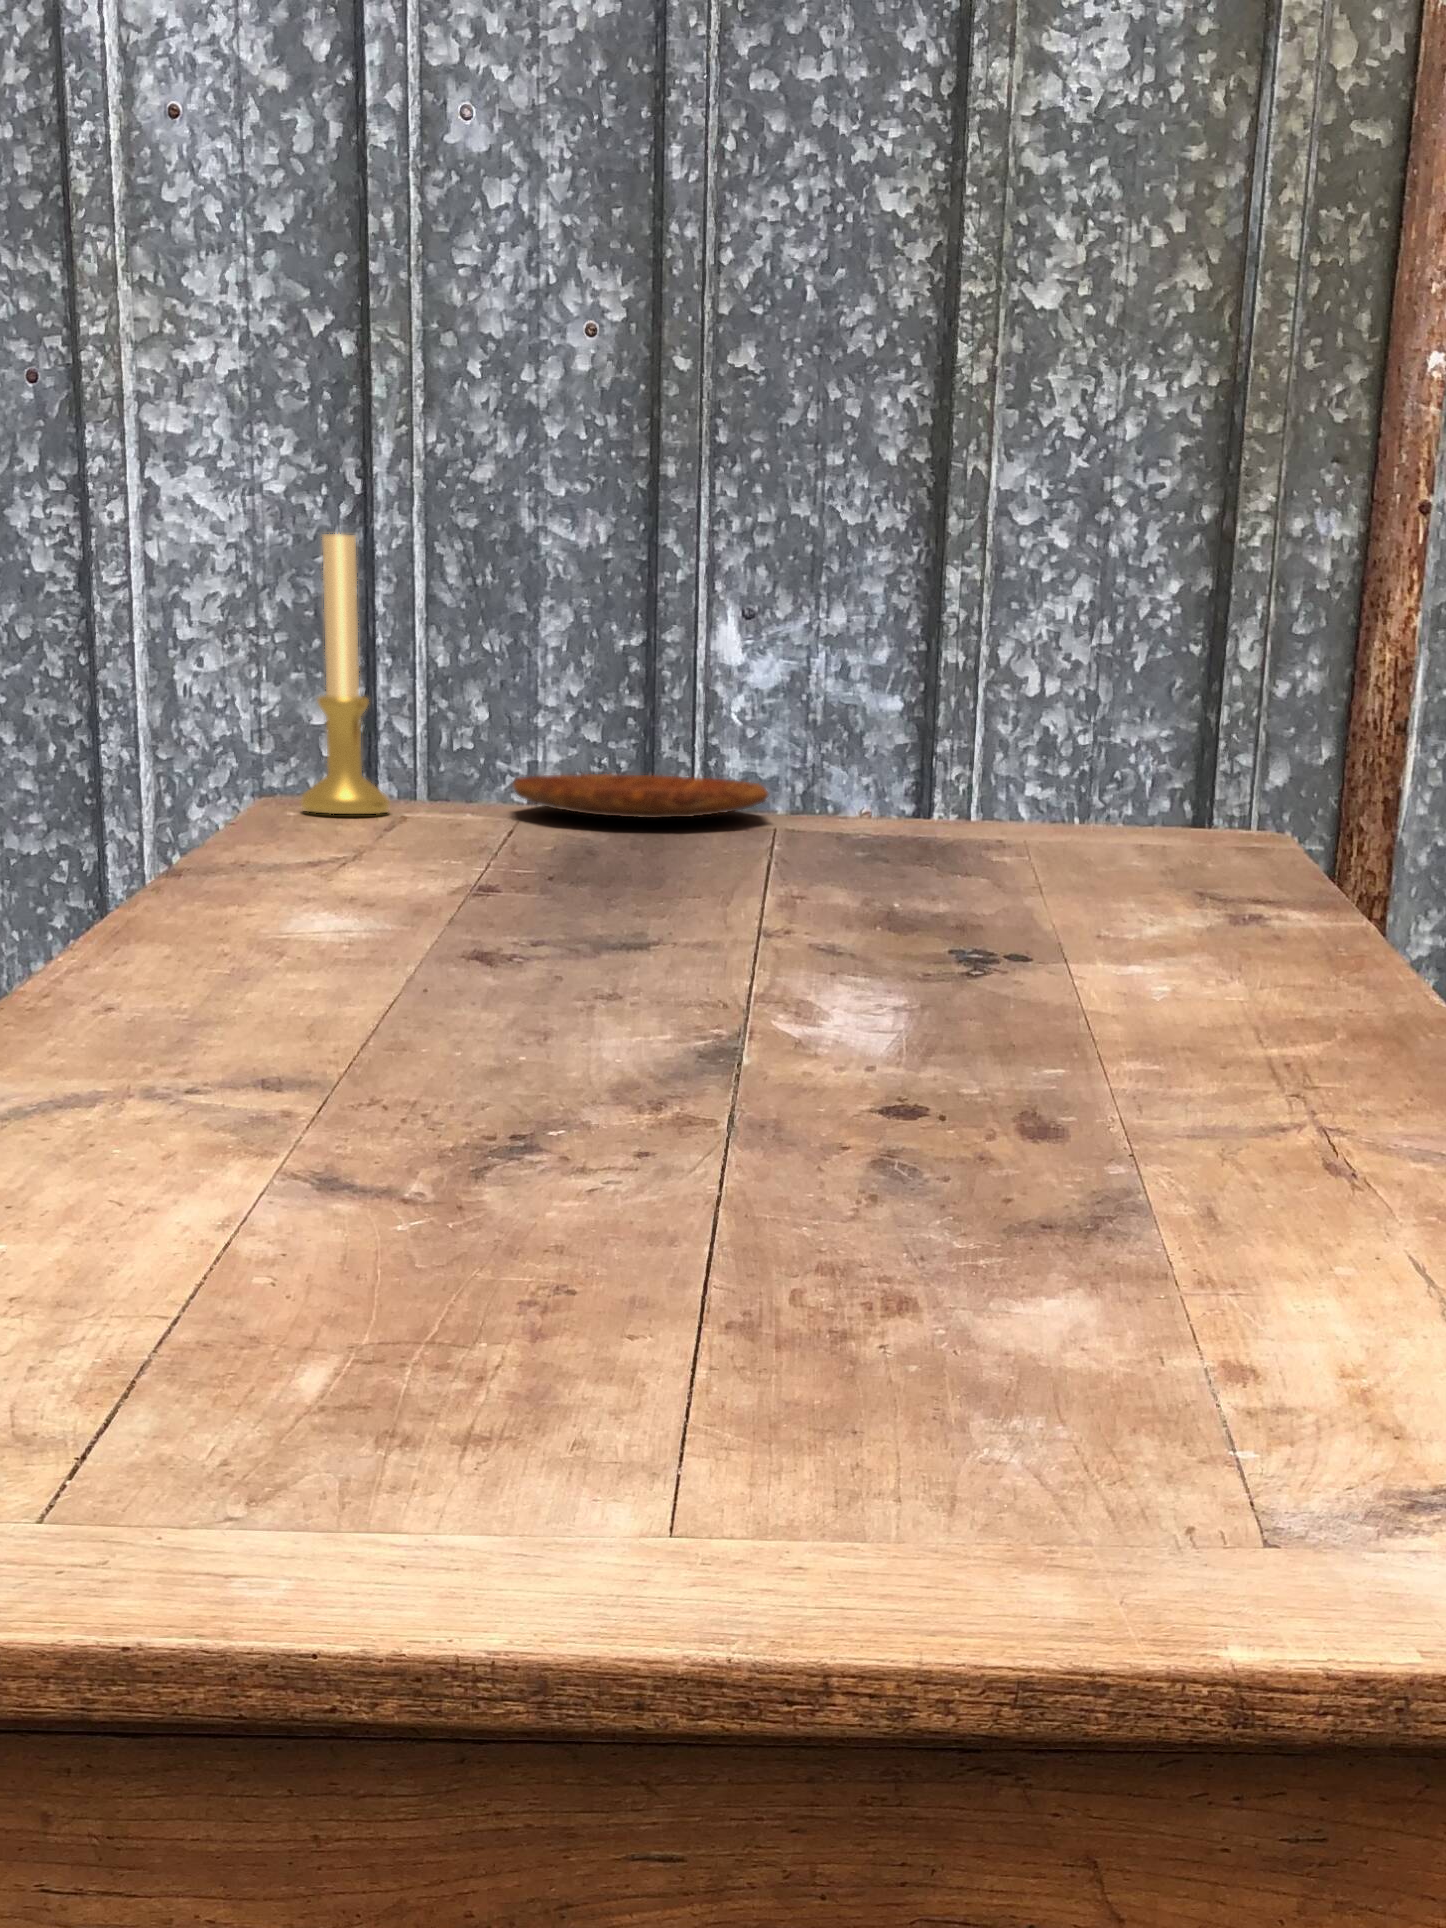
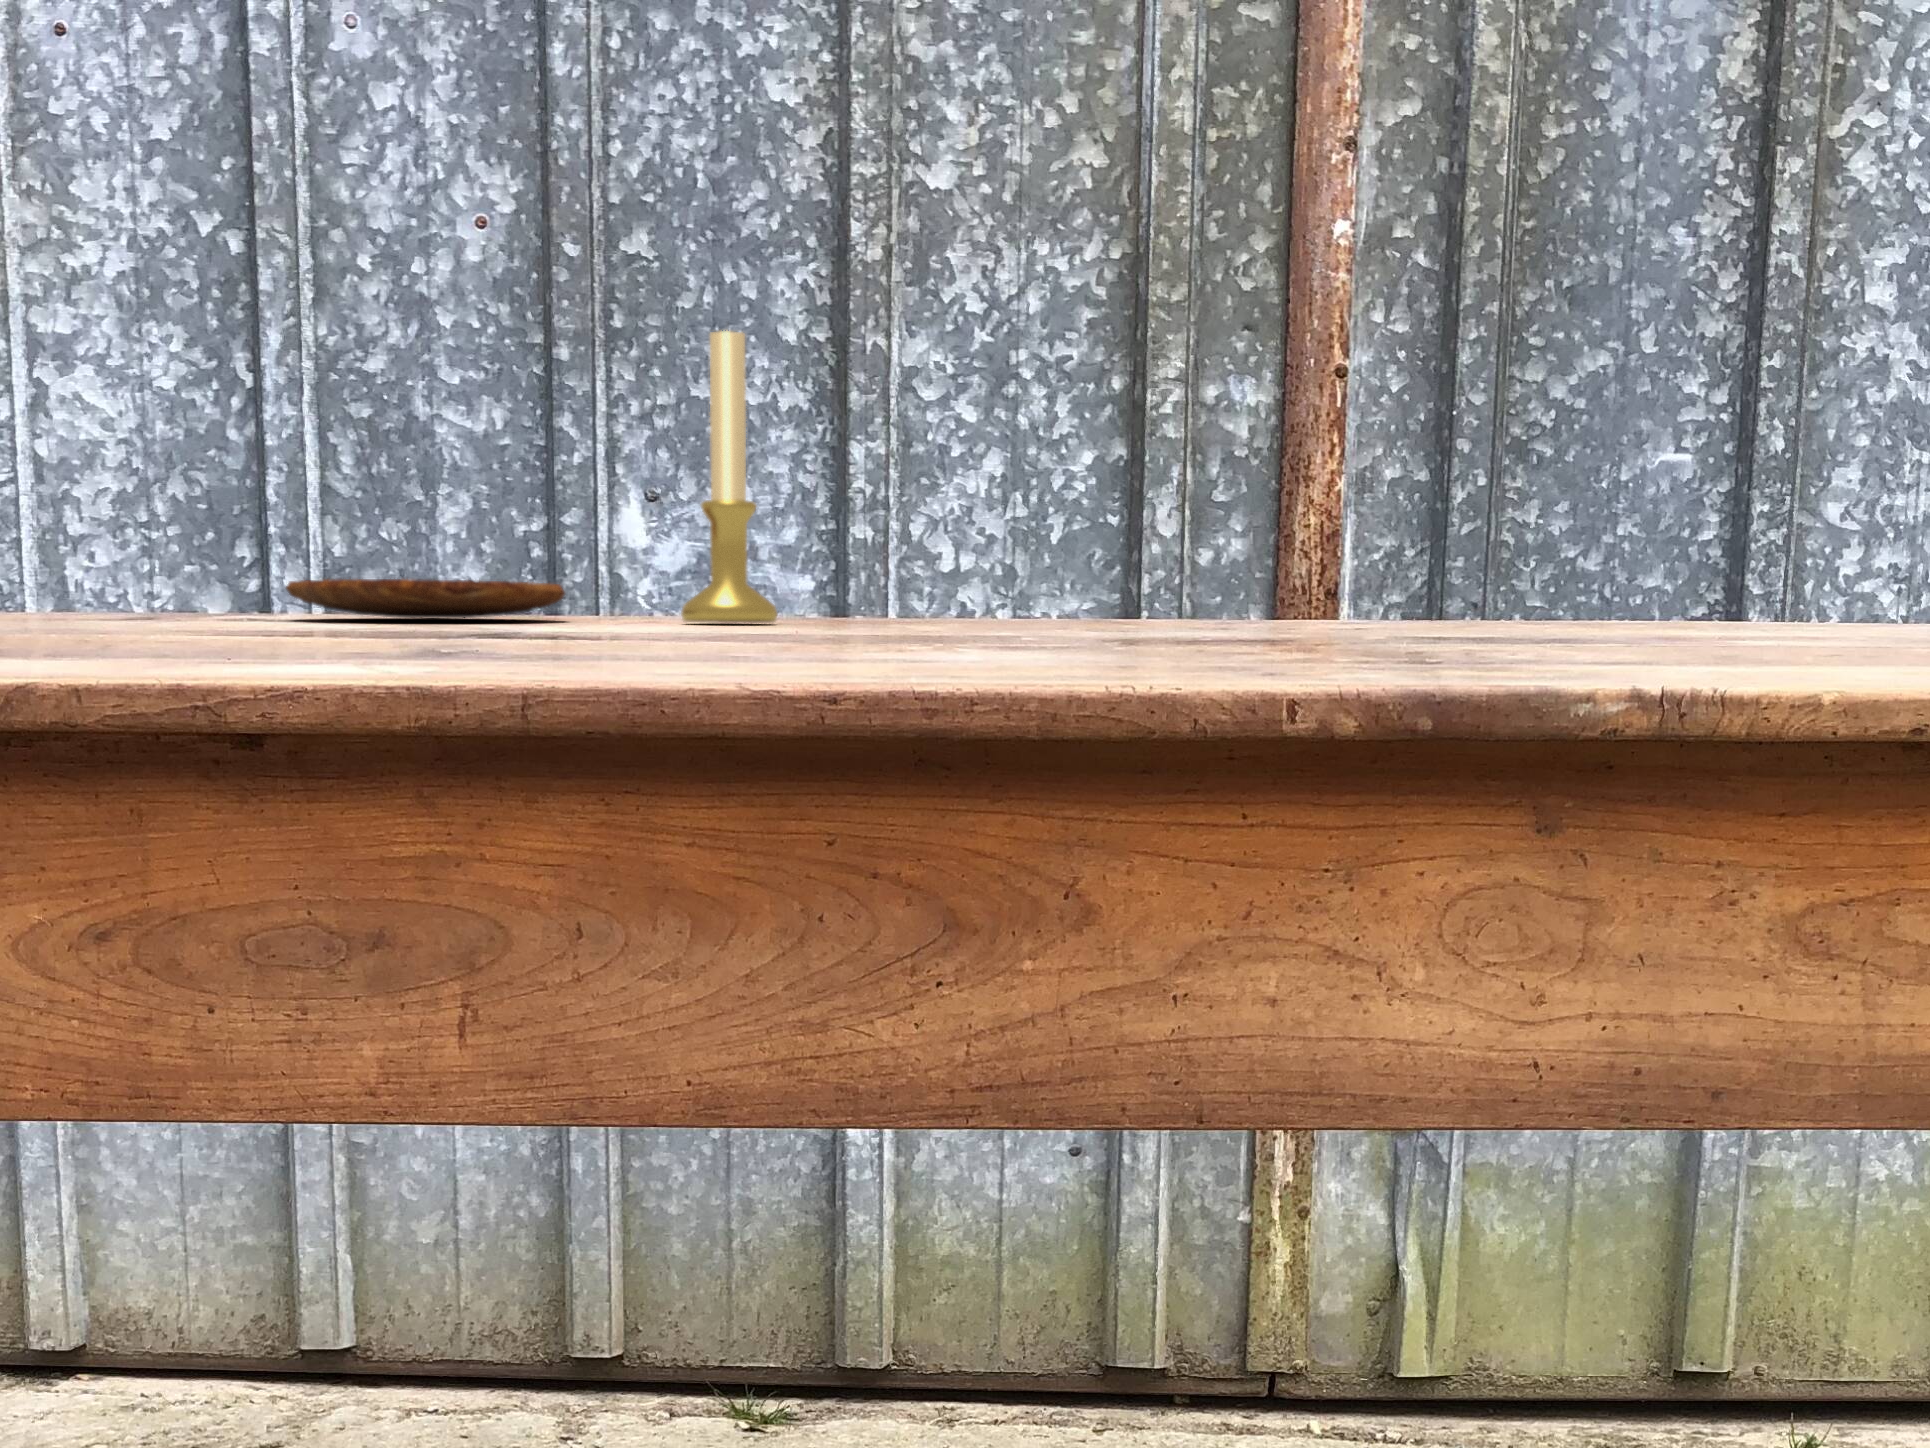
candle holder: present [301,533,390,814] -> present [681,330,777,623]

